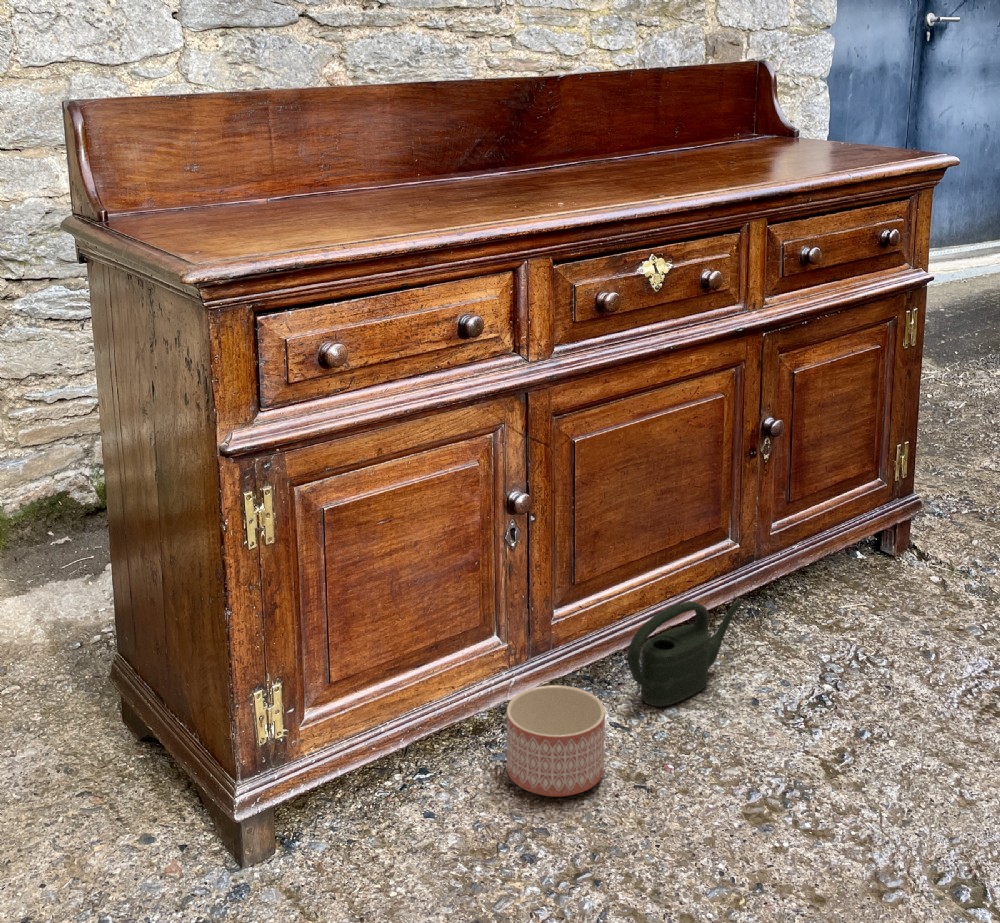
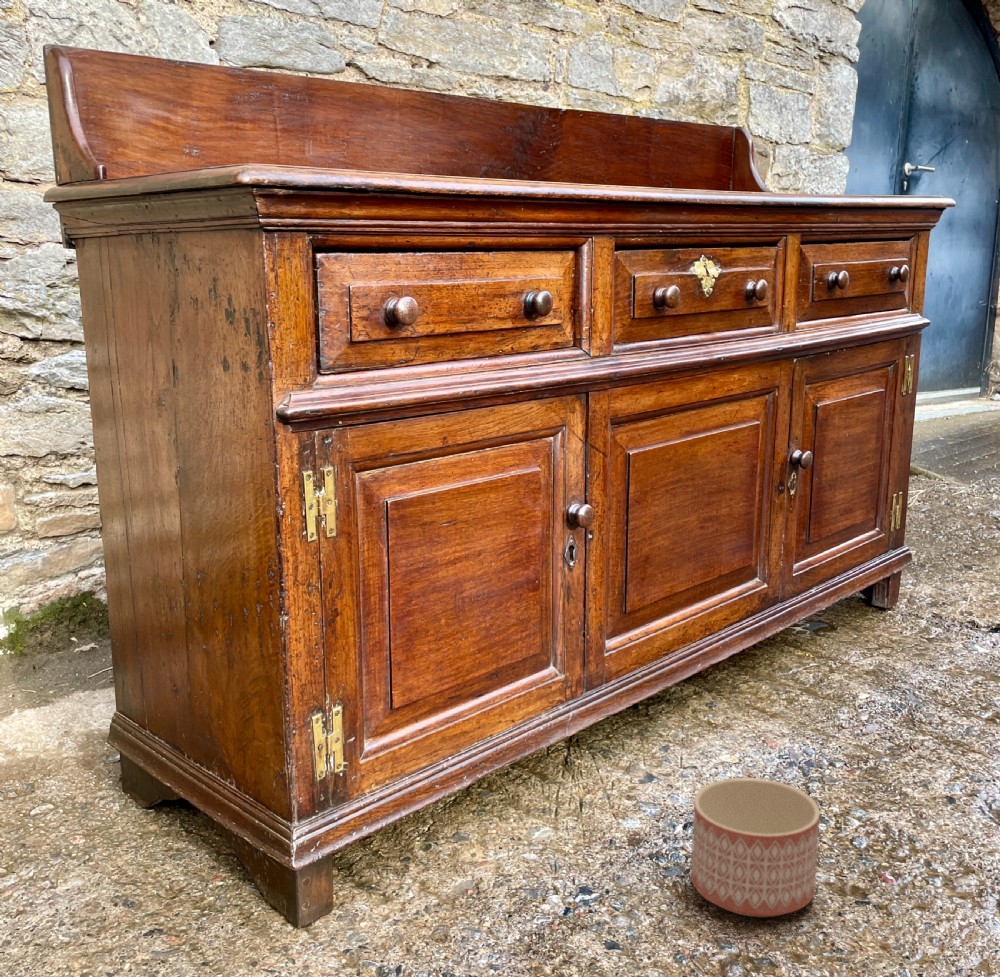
watering can: present [628,600,742,706] -> none [811,680,918,808]

